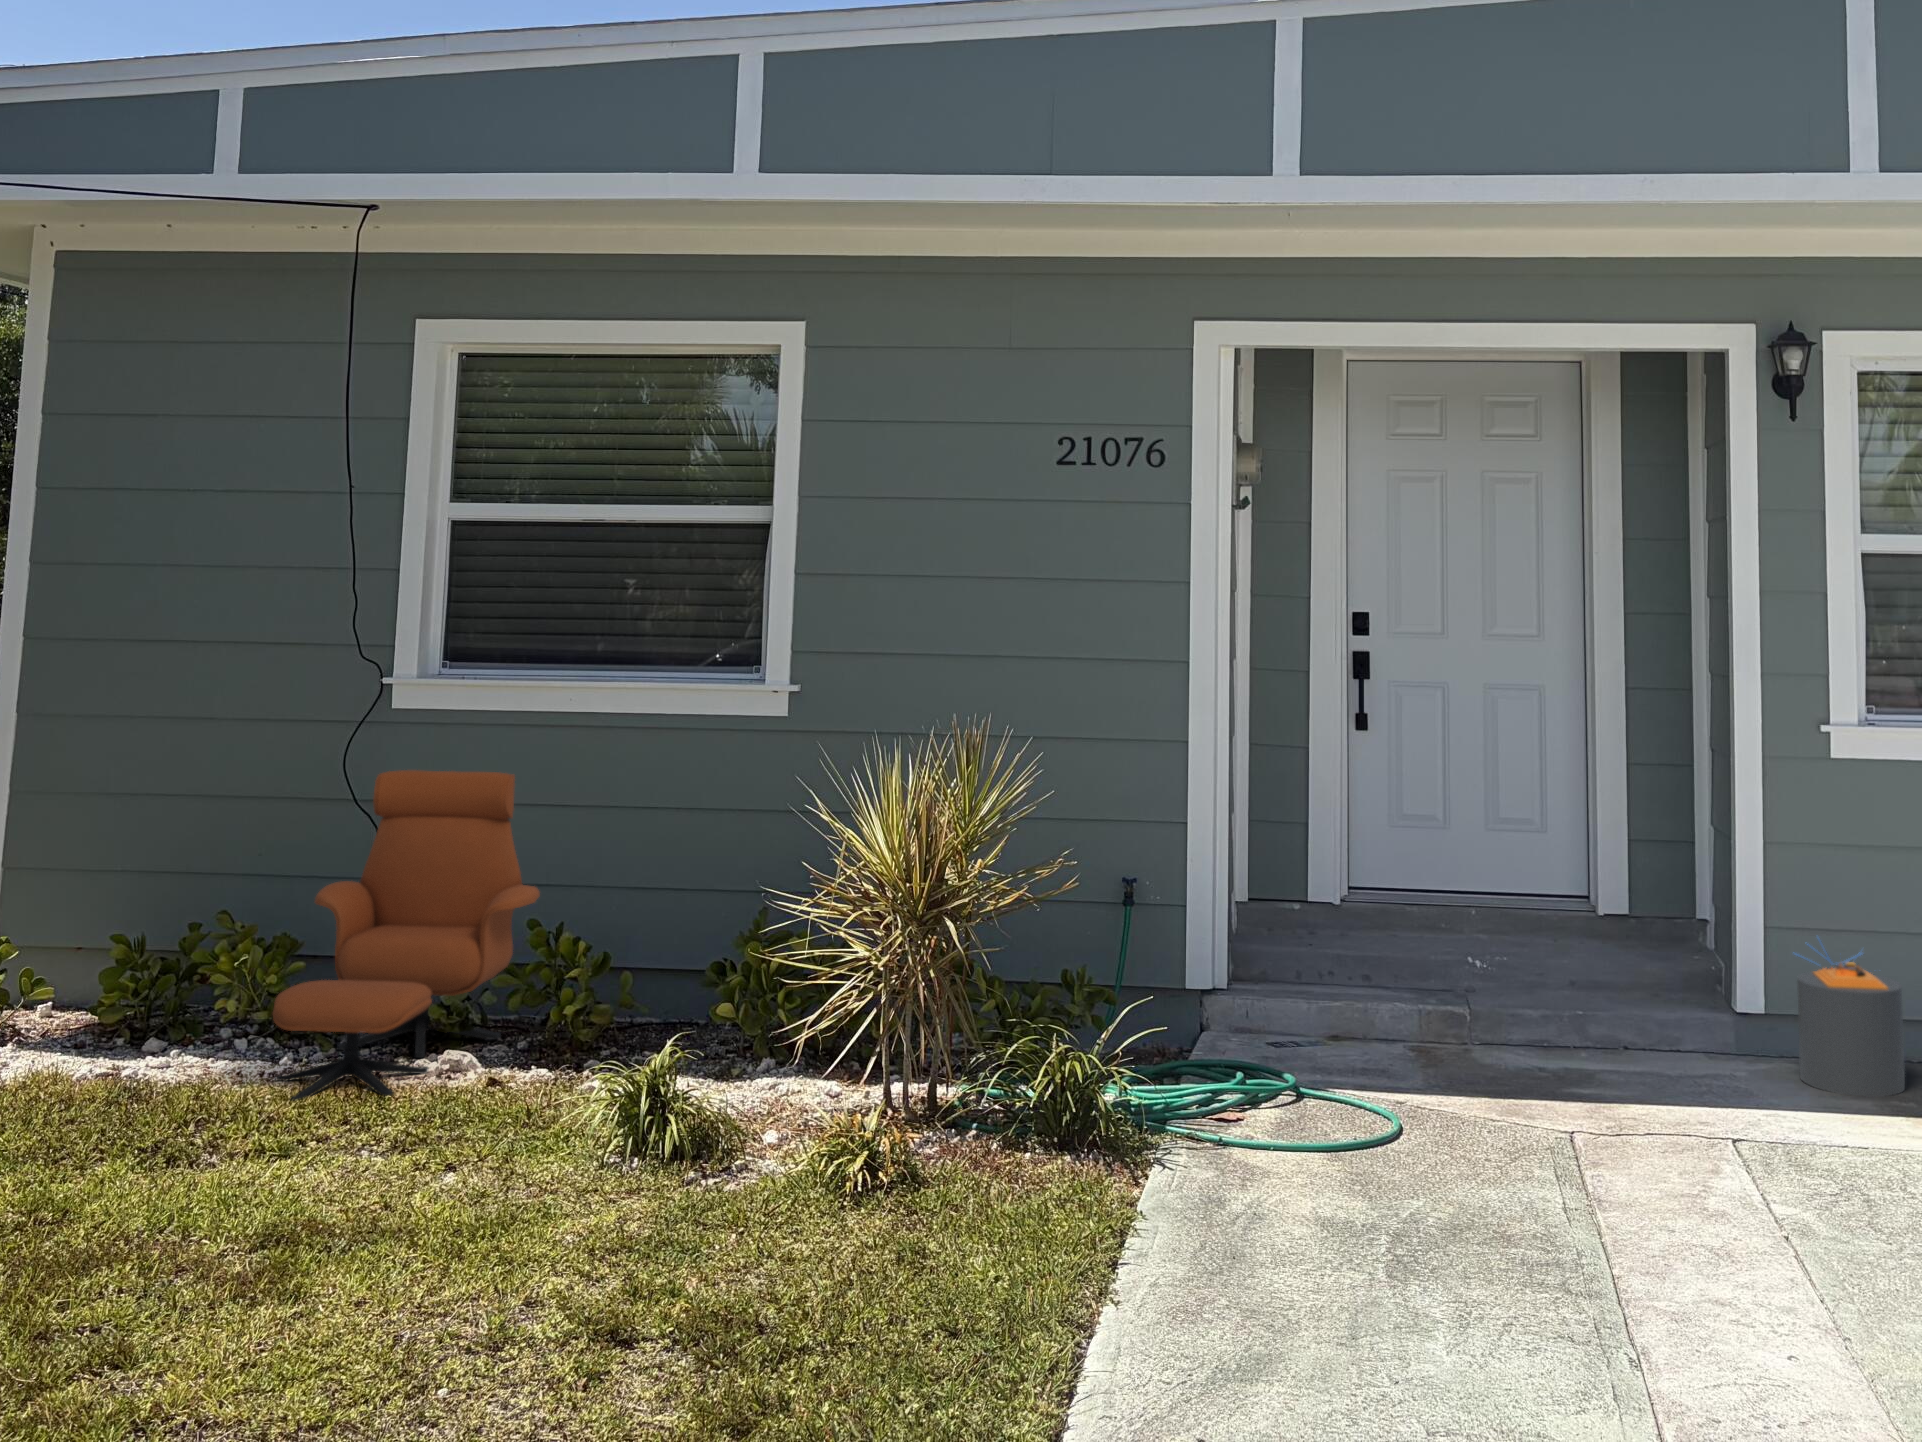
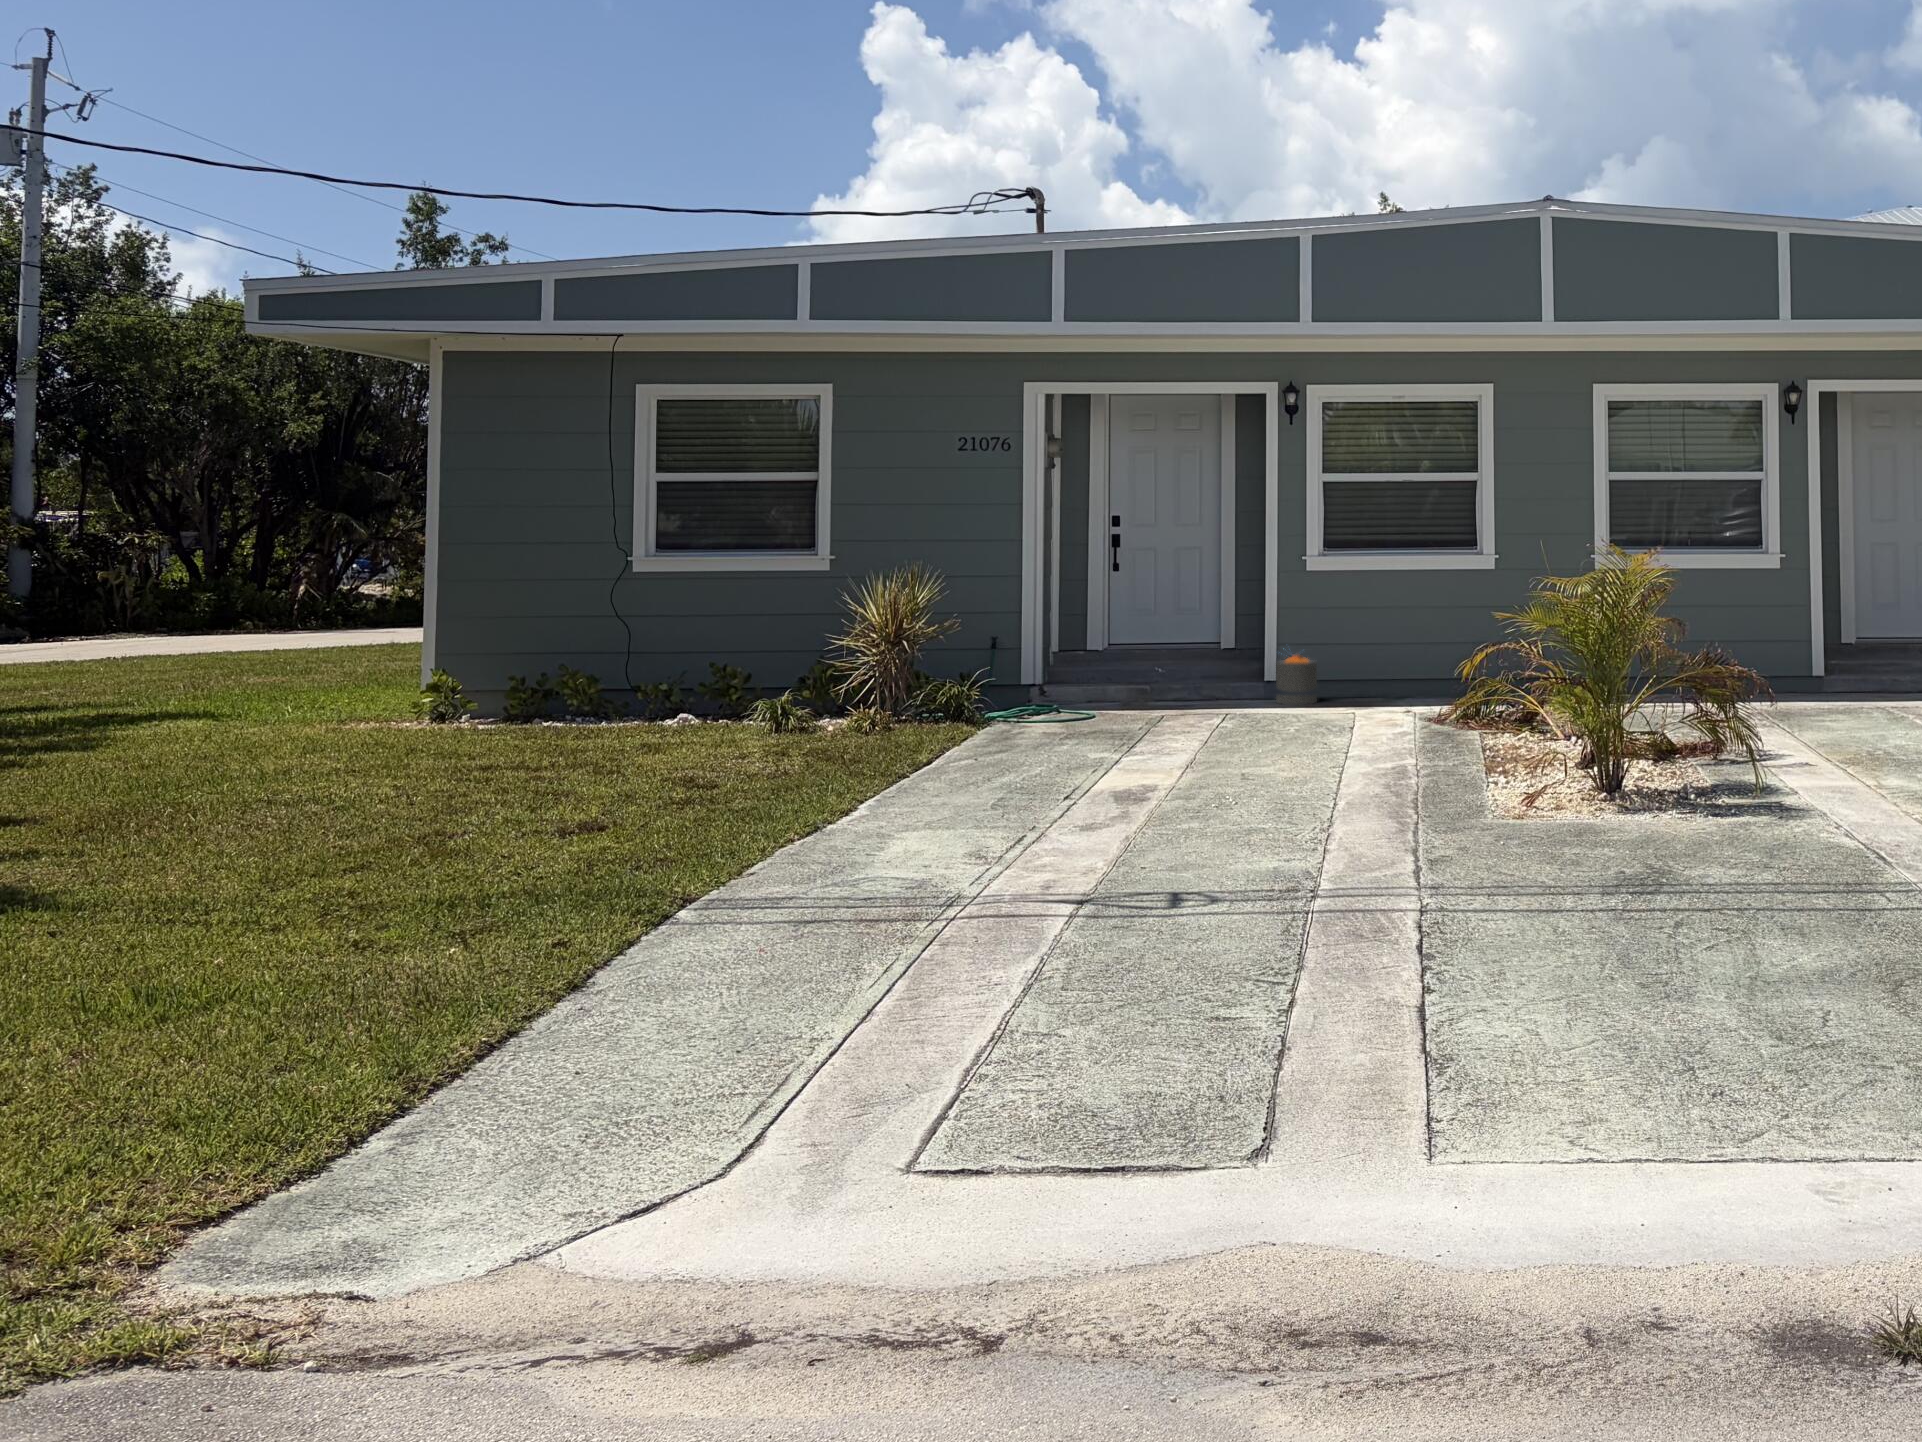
lounge chair: present [273,770,540,1101] -> none [605,596,714,727]

